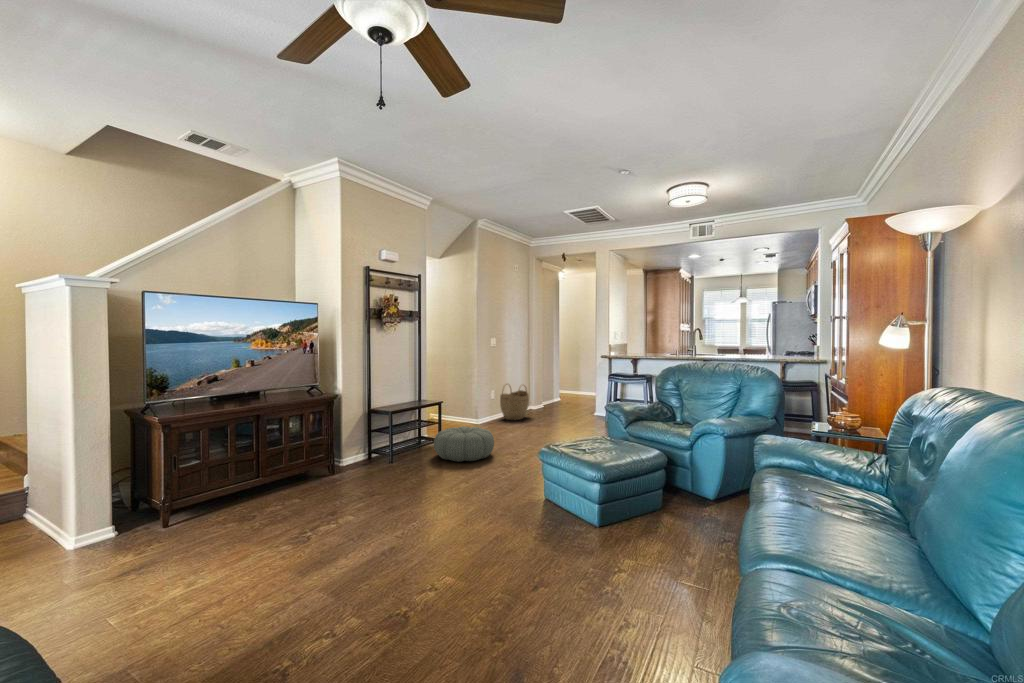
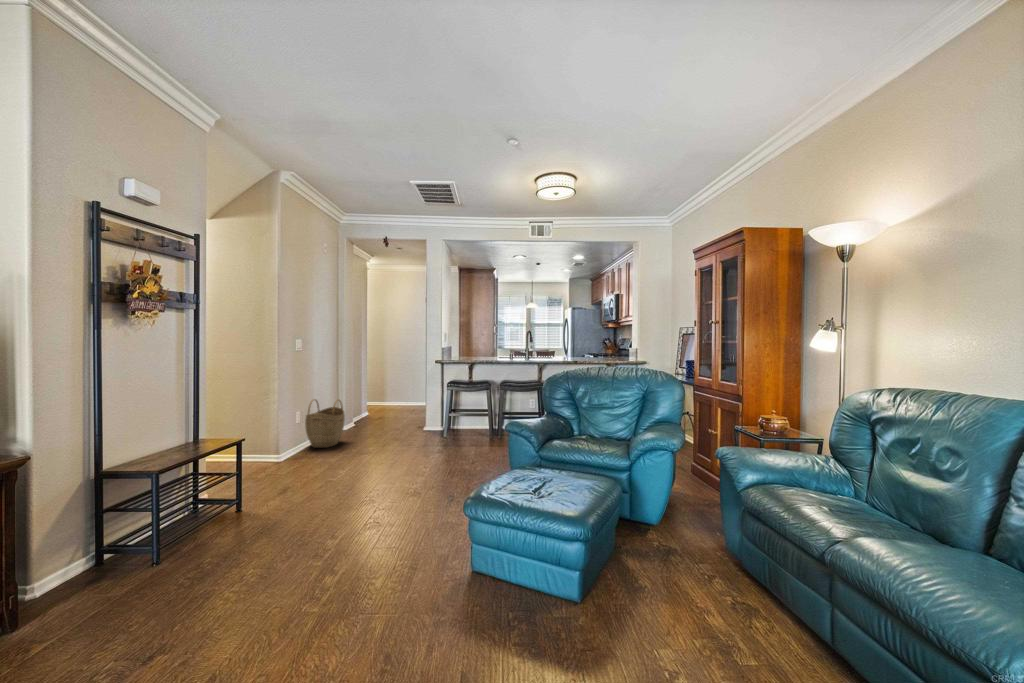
pouf: present [434,426,494,462] -> none [234,470,338,532]

